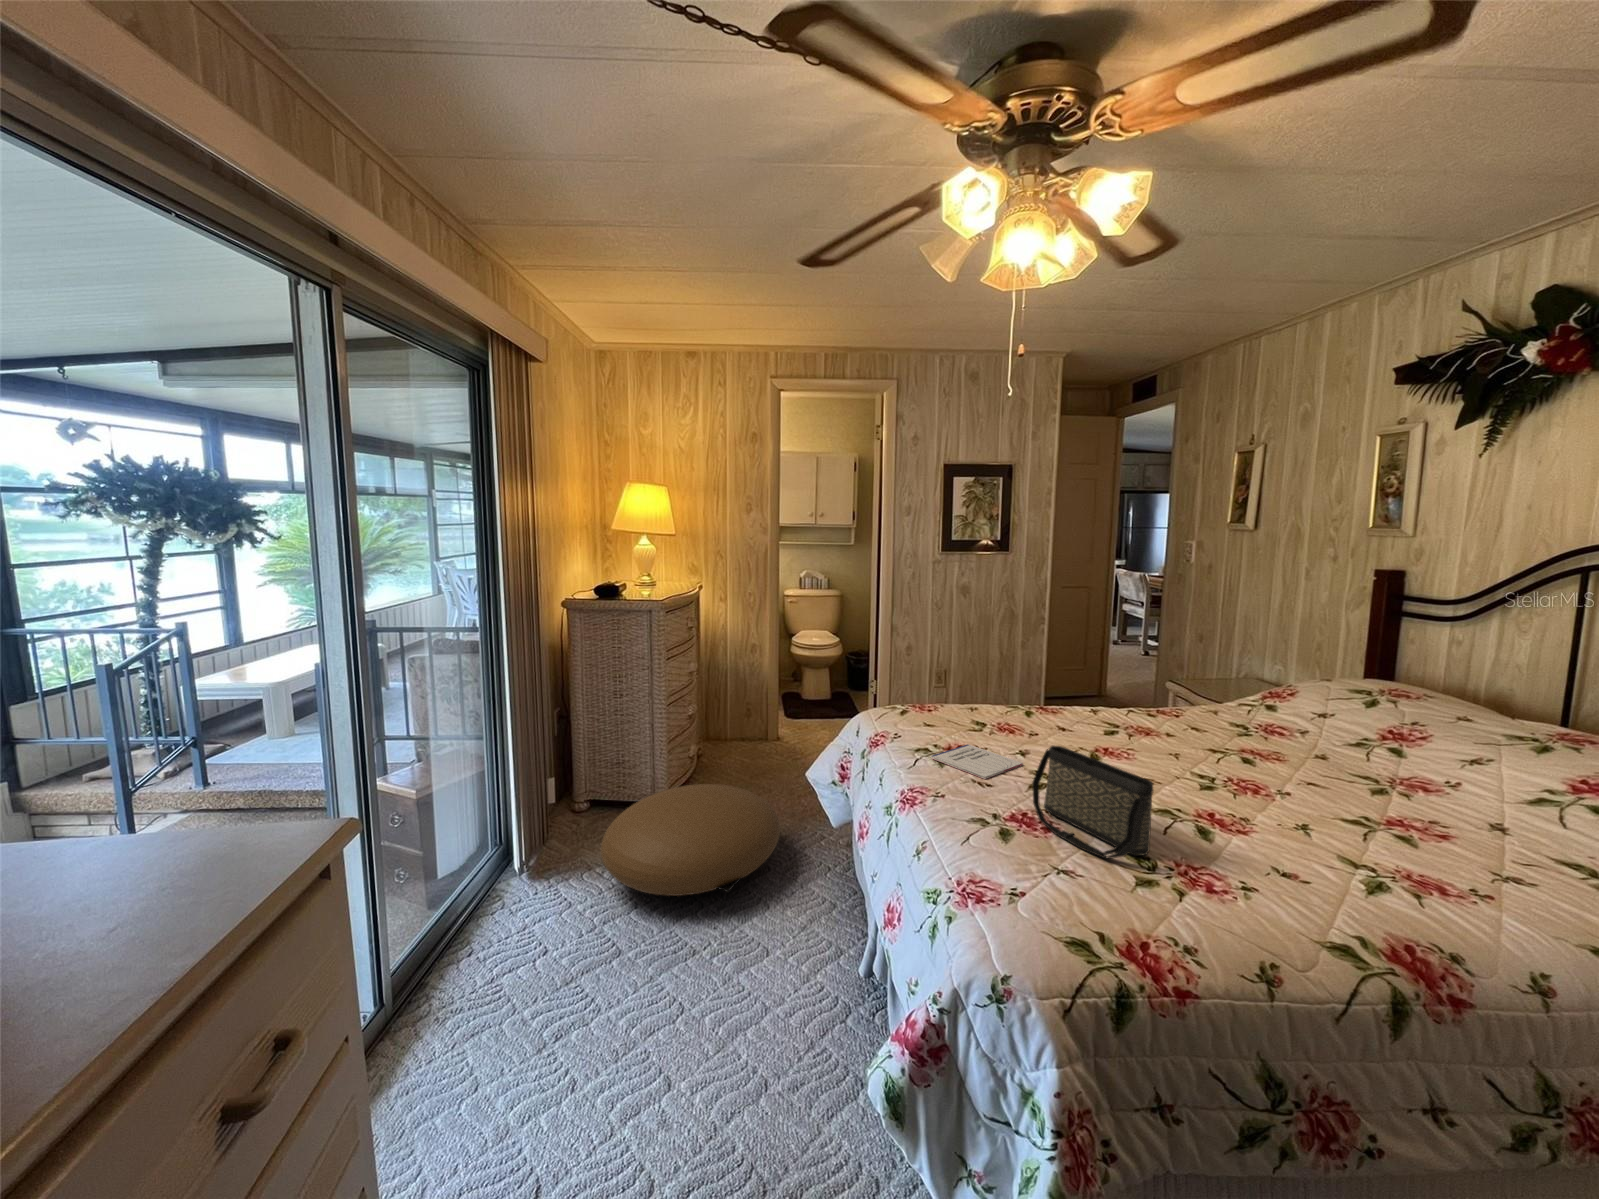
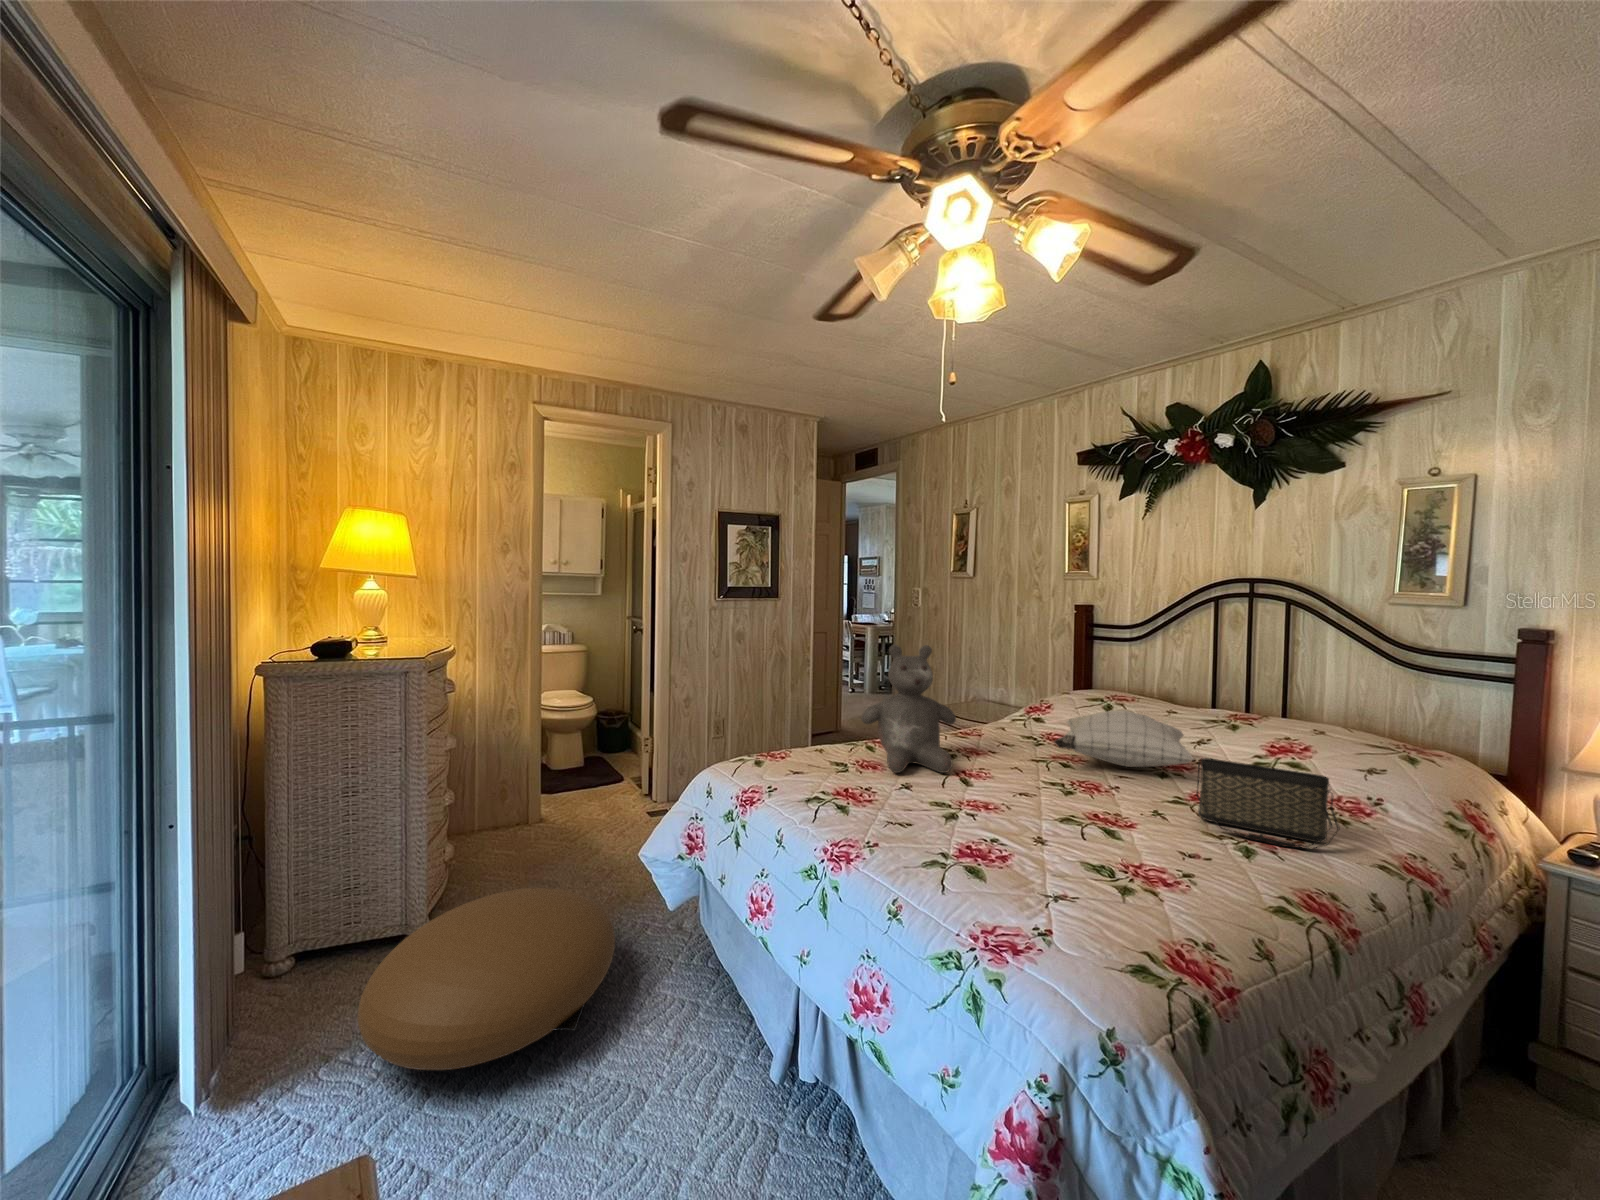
teddy bear: none [1006,610,1114,747] -> present [861,645,956,773]
pillow: none [1220,706,1446,781] -> present [1054,711,1194,767]
notebook: present [931,744,1023,779] -> none [832,786,917,820]
handbag: present [1032,746,1153,859] -> present [1197,758,1339,849]

